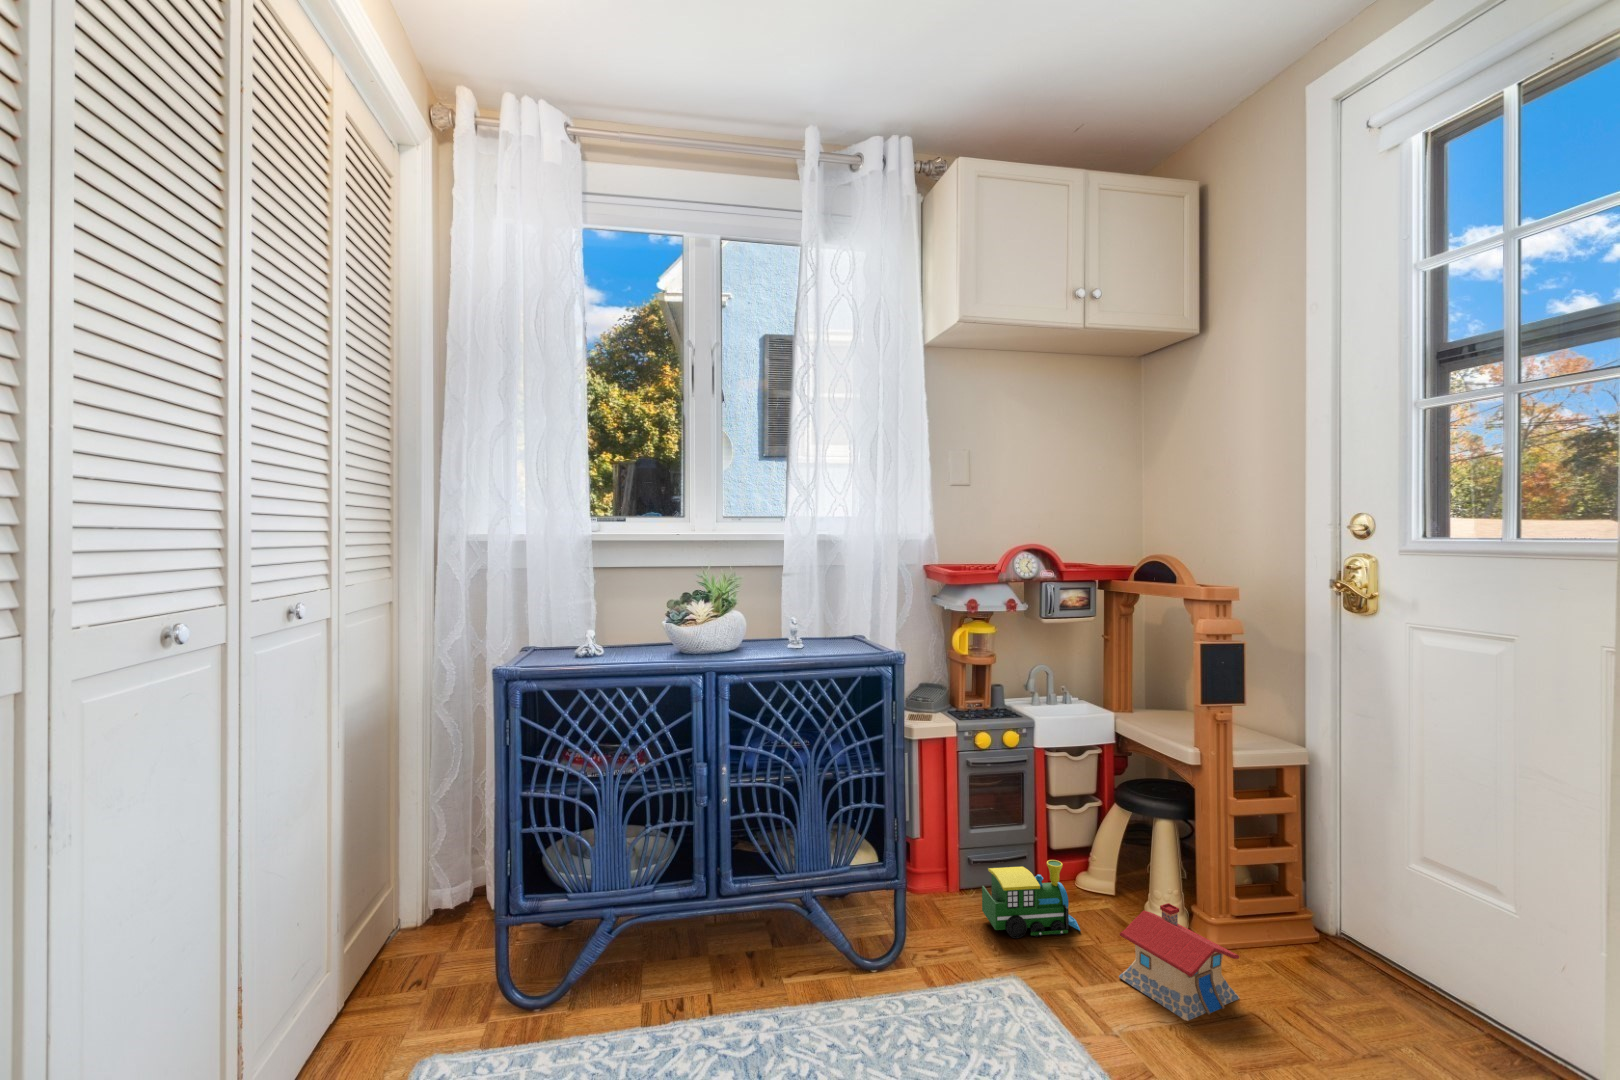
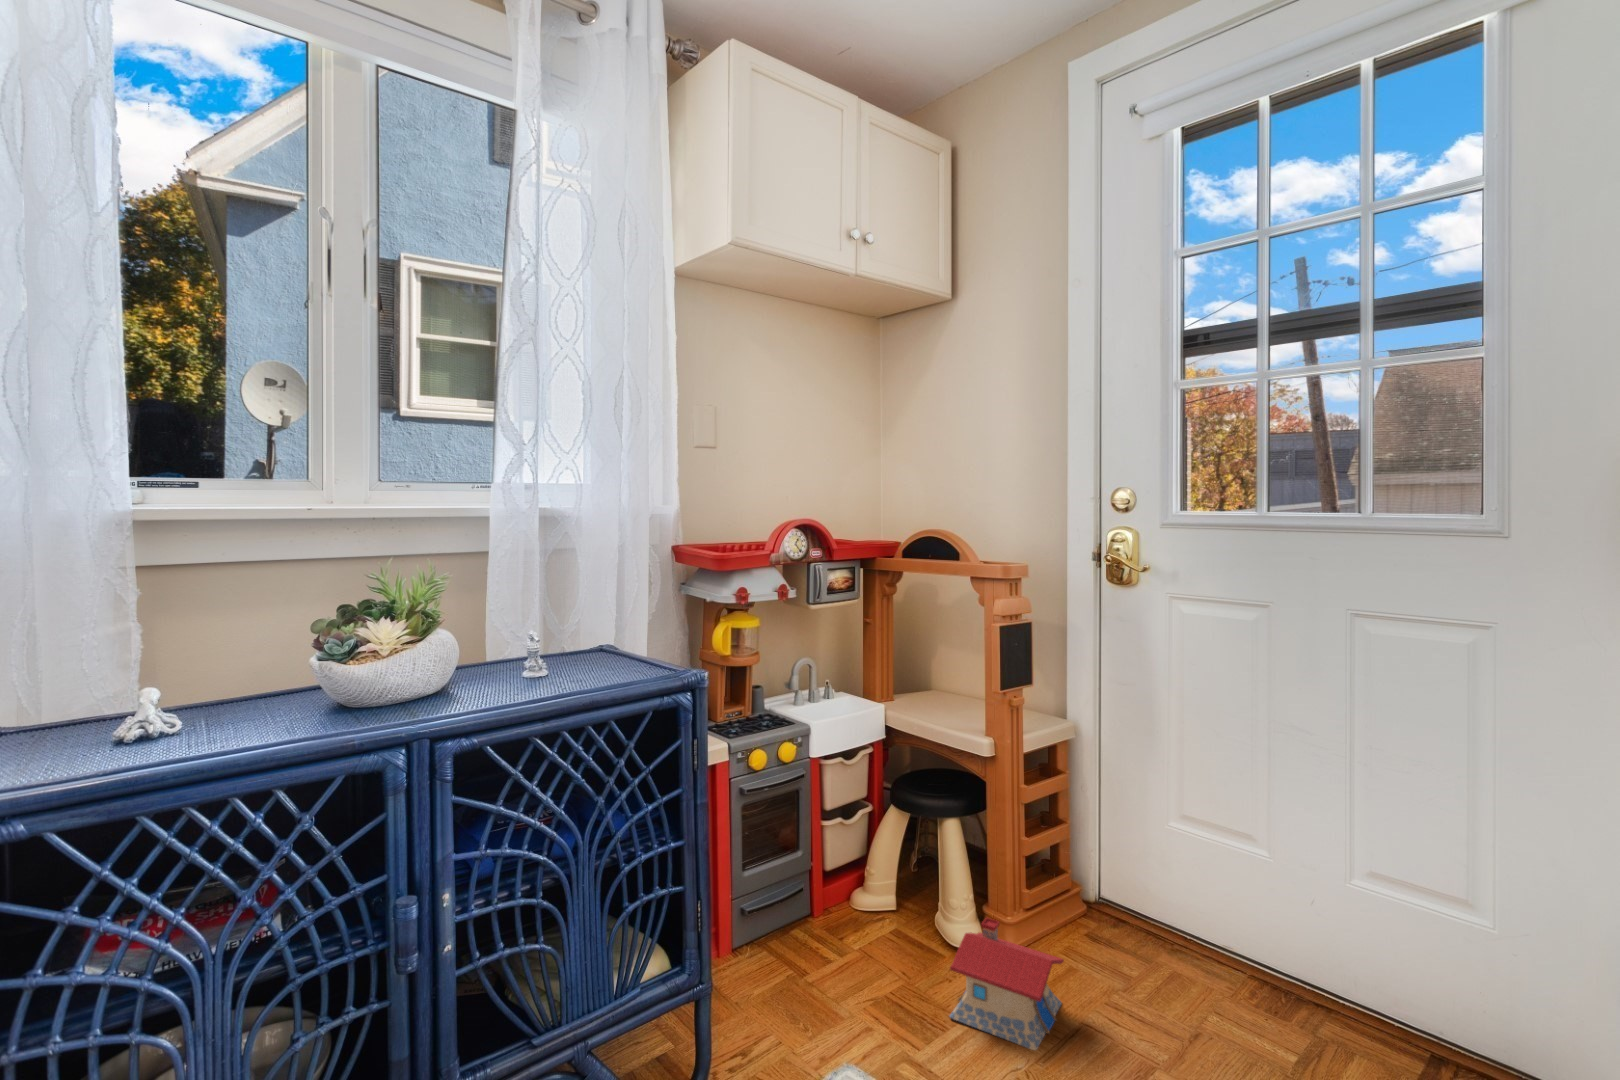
toy train: present [982,860,1080,938] -> none [773,892,884,1002]

